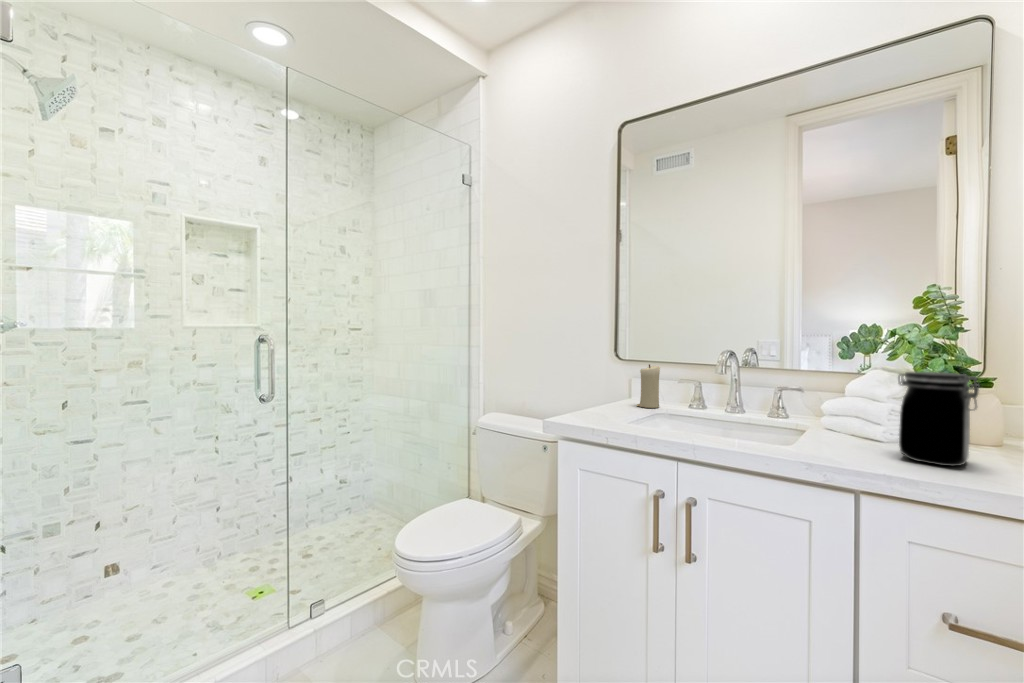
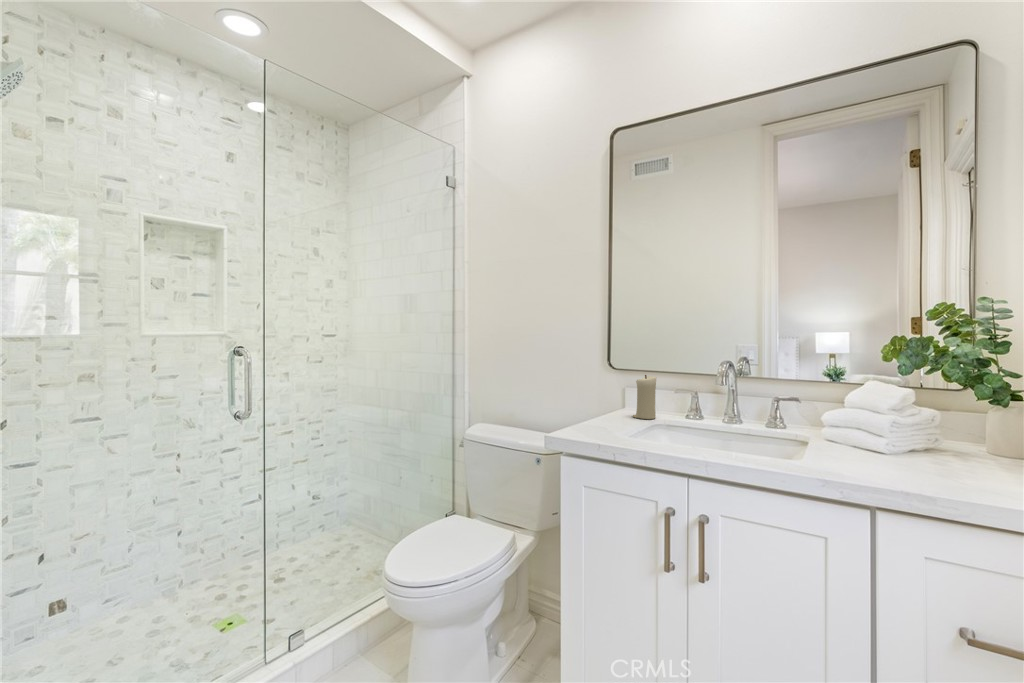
jar: present [898,372,979,466] -> none [905,385,989,480]

